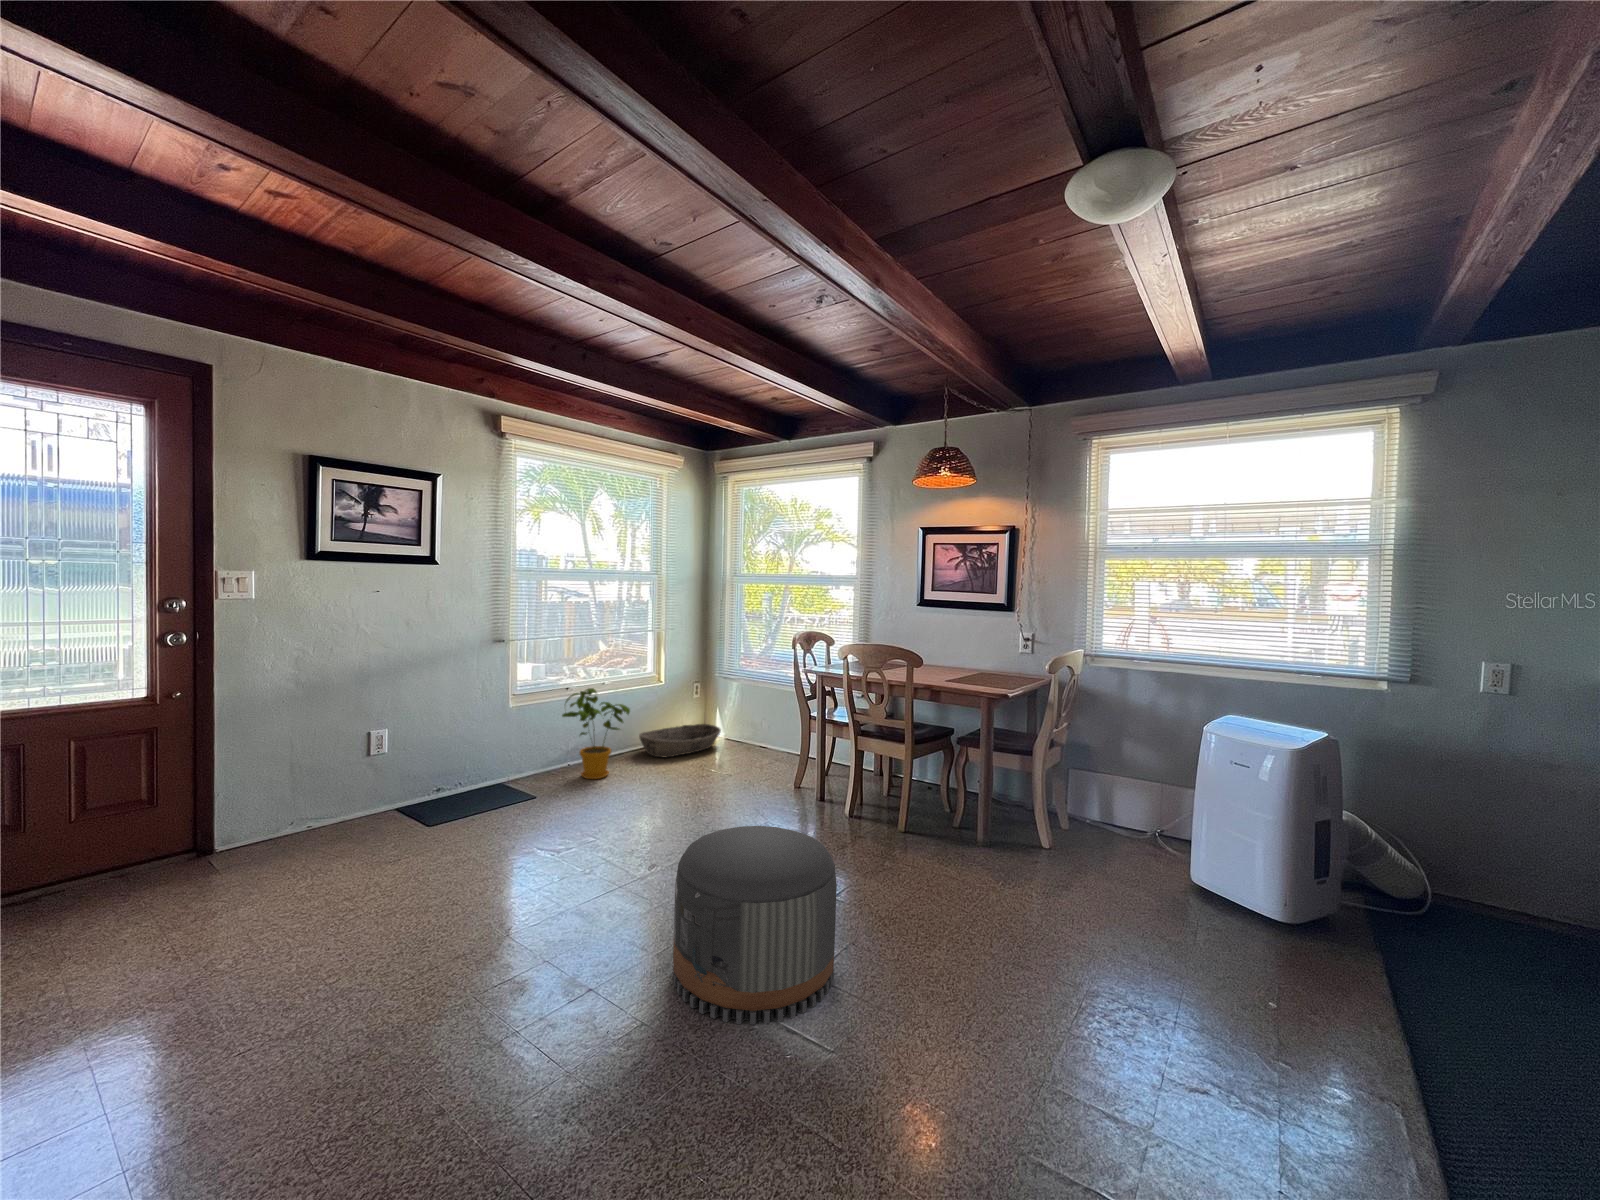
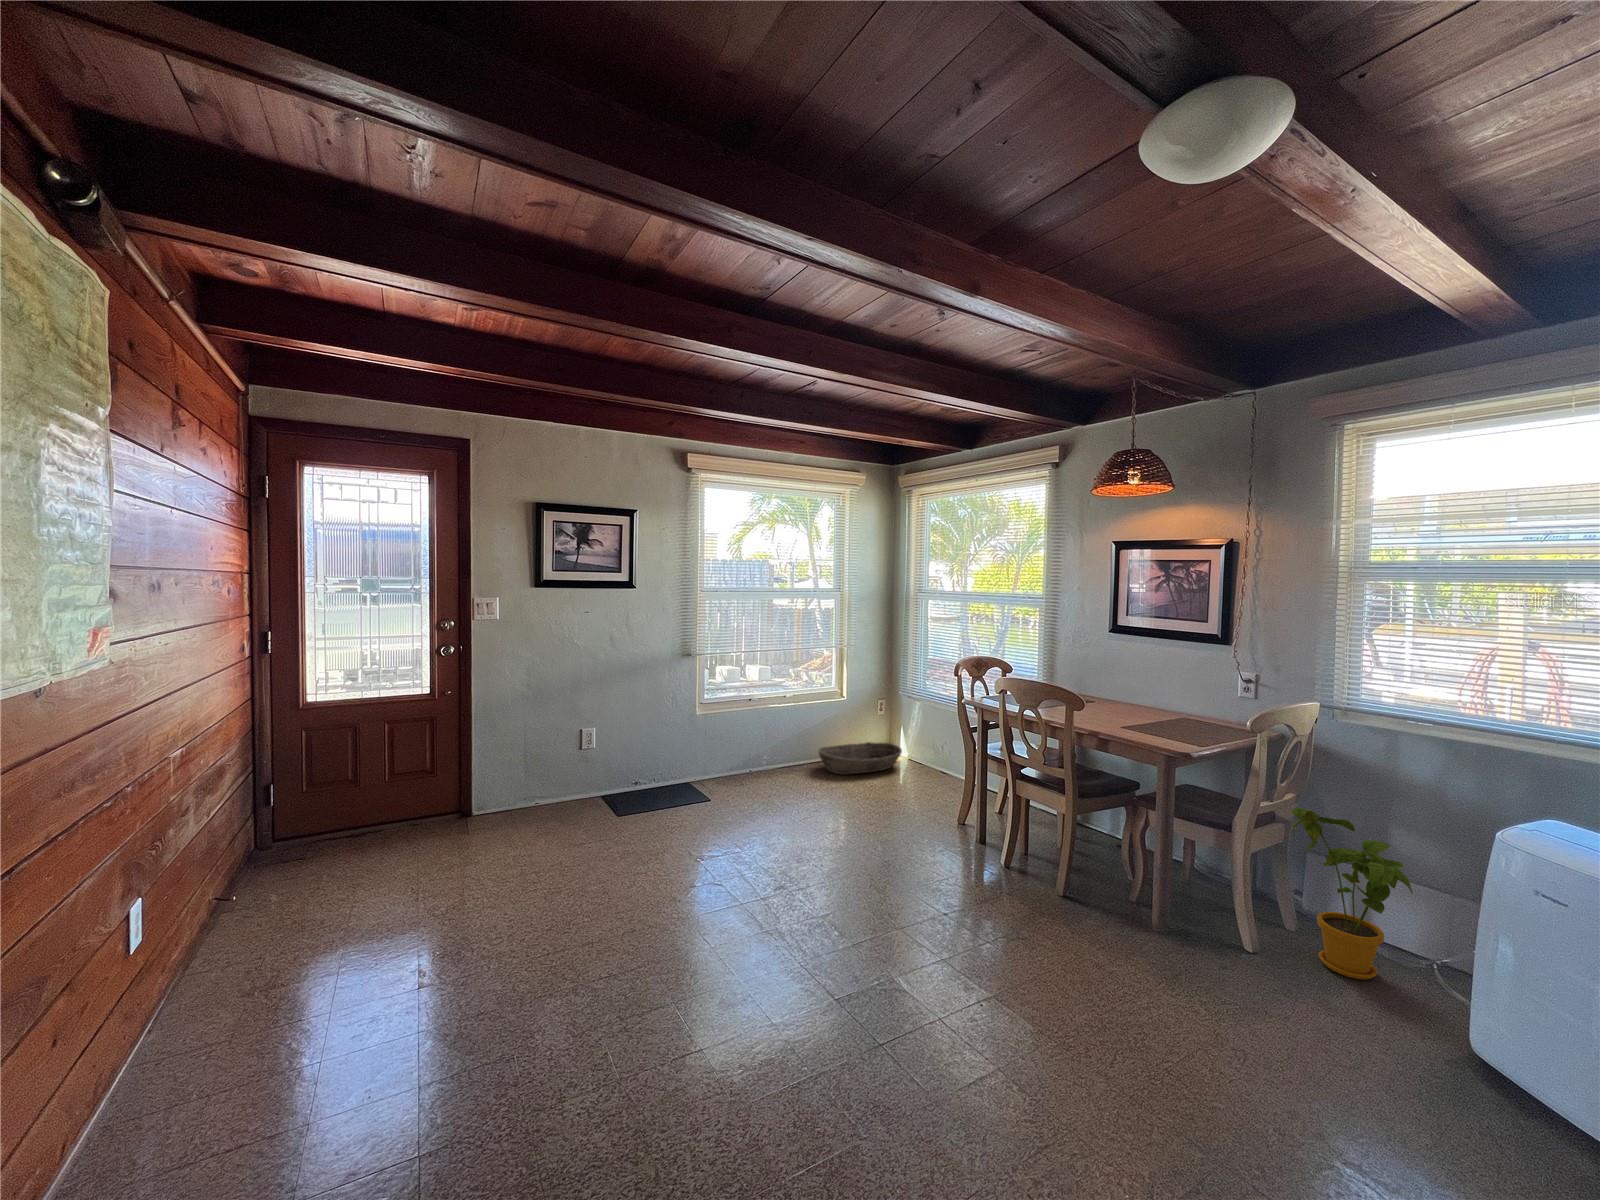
house plant: present [562,688,630,779] -> present [1291,808,1412,980]
pouf: present [673,826,837,1024] -> none [743,872,909,1086]

